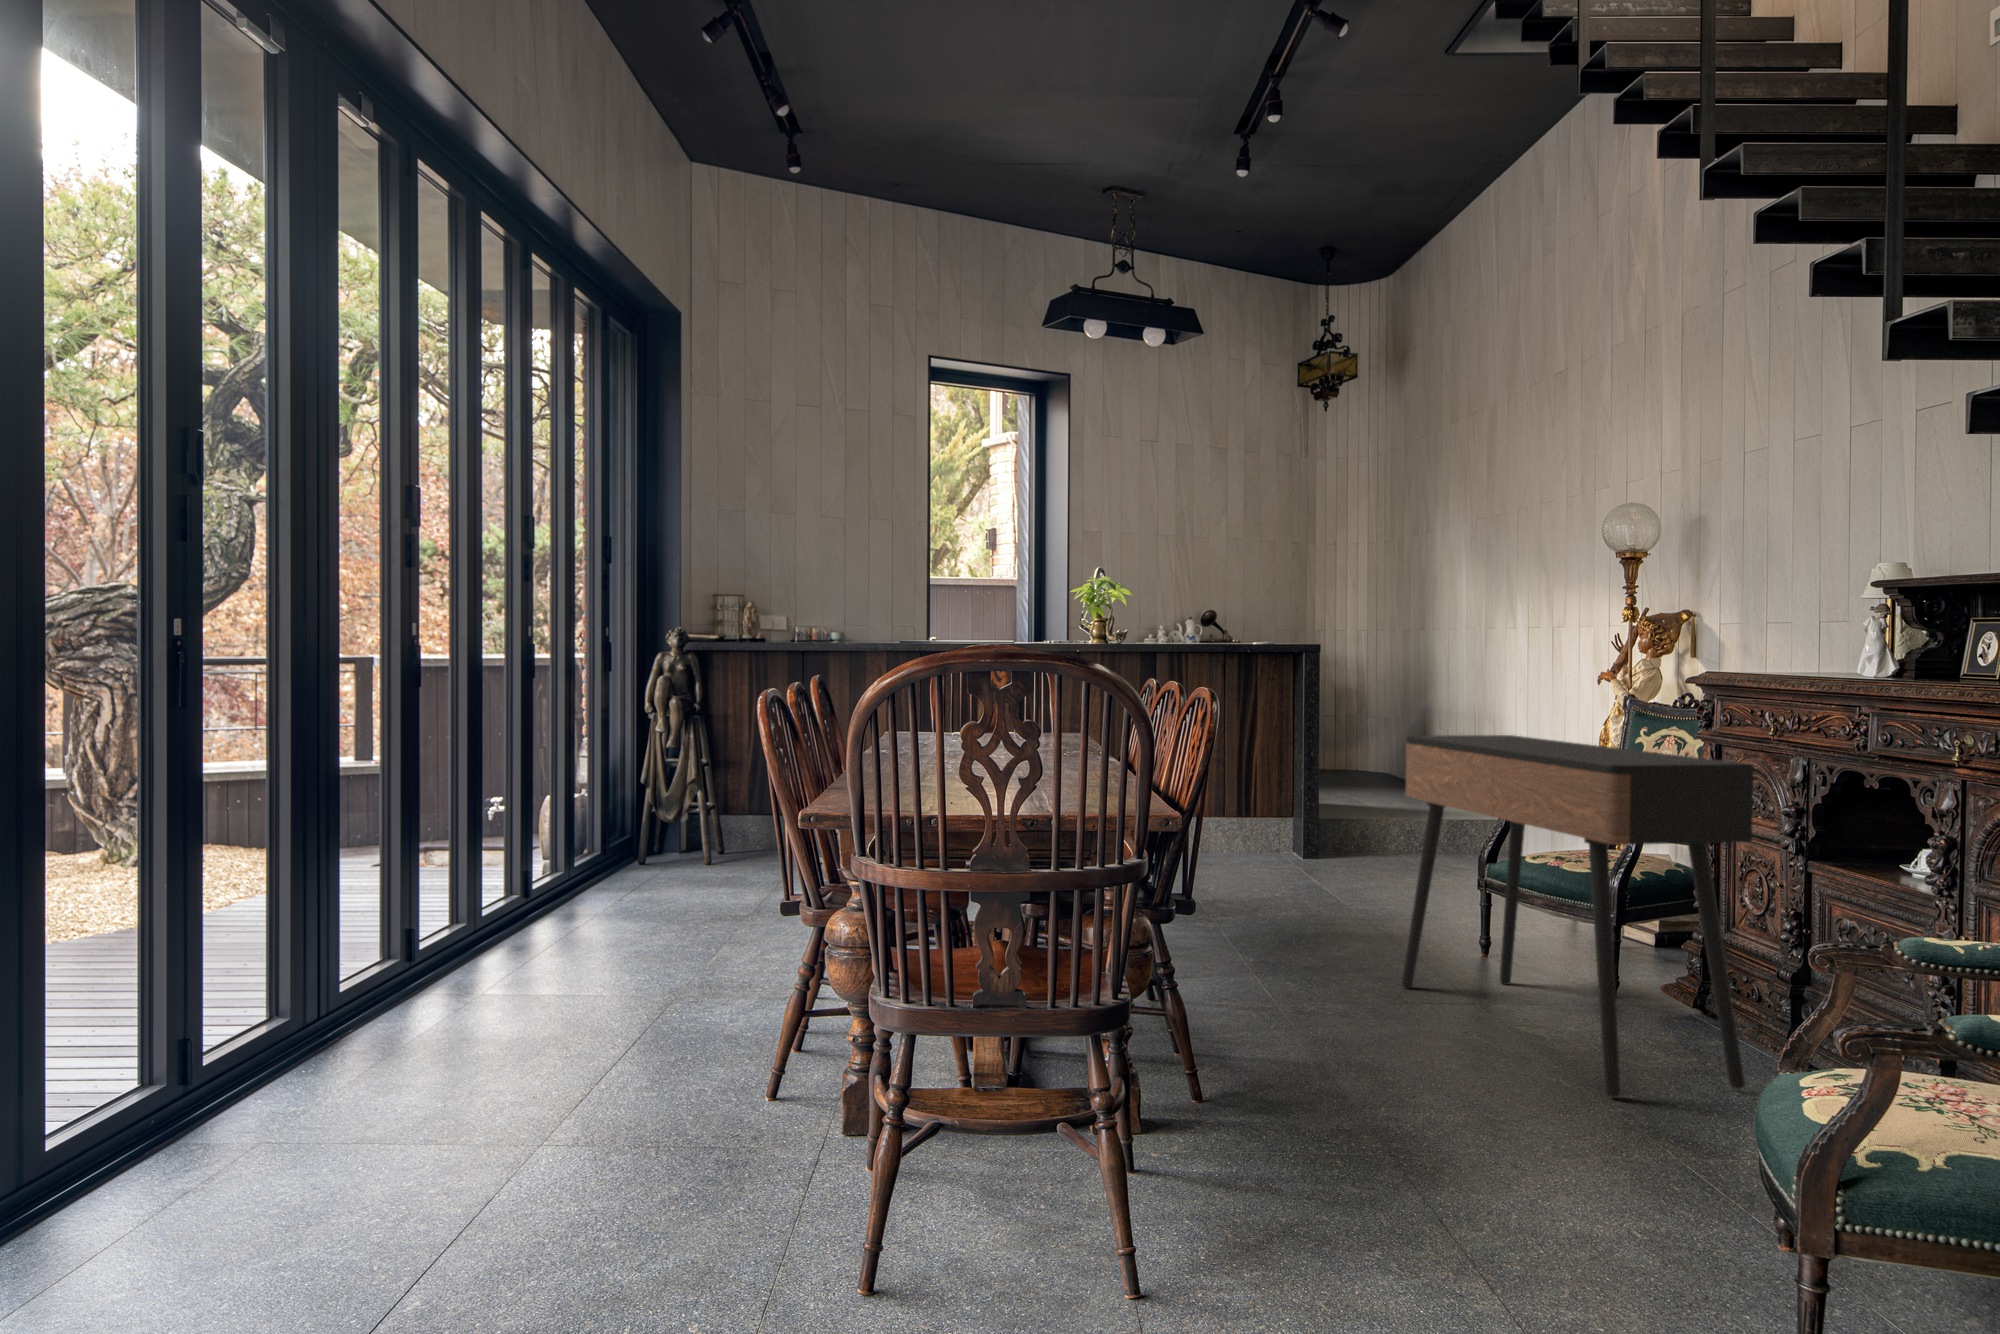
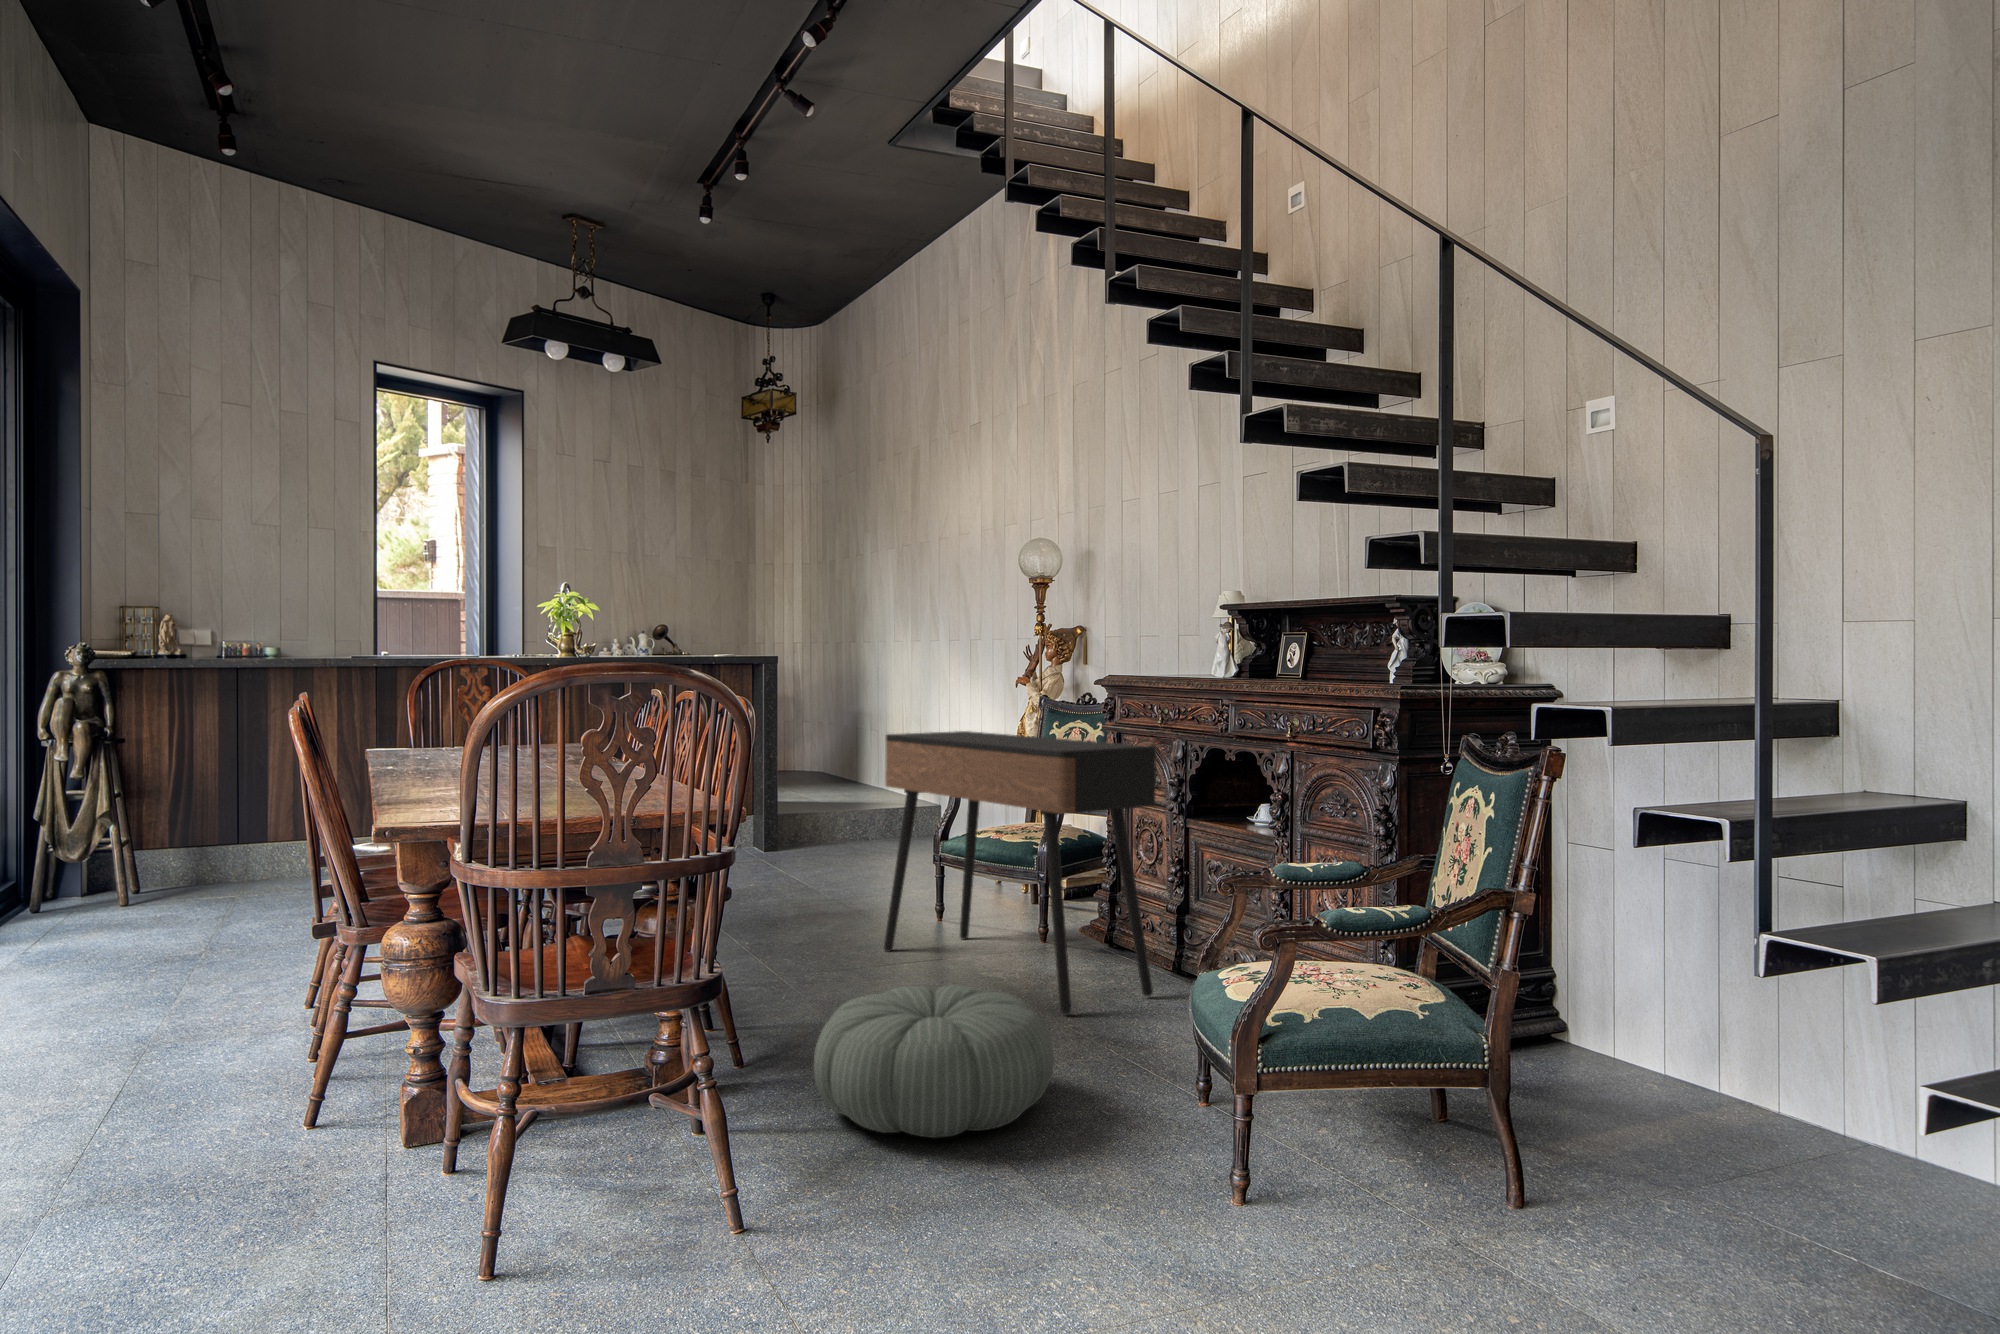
pouf: none [1259,1038,1562,1231] -> present [814,985,1054,1138]

